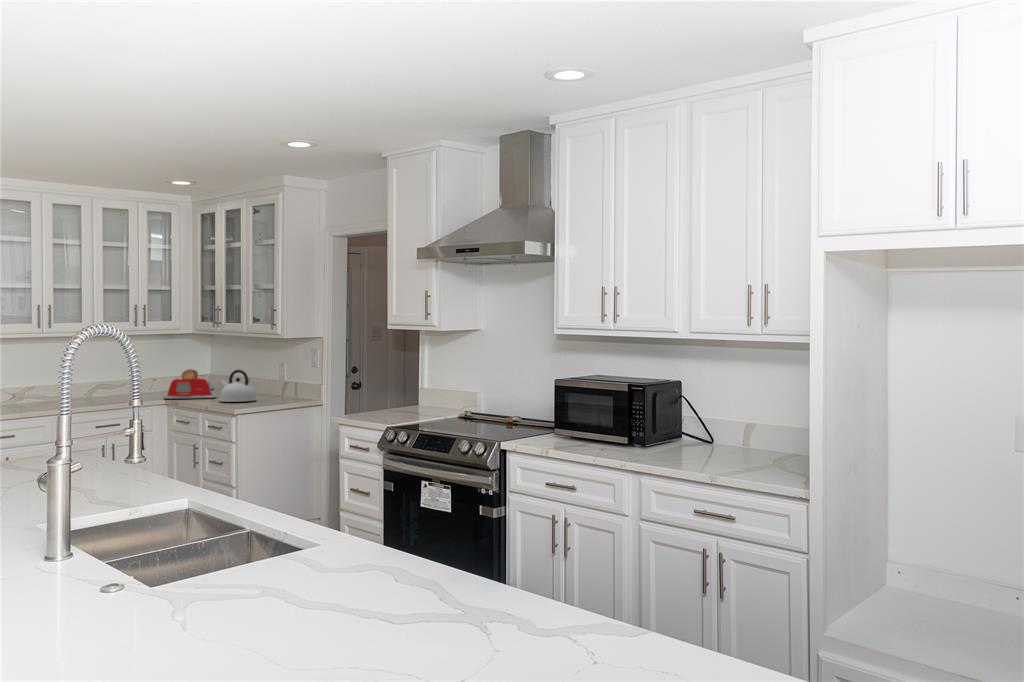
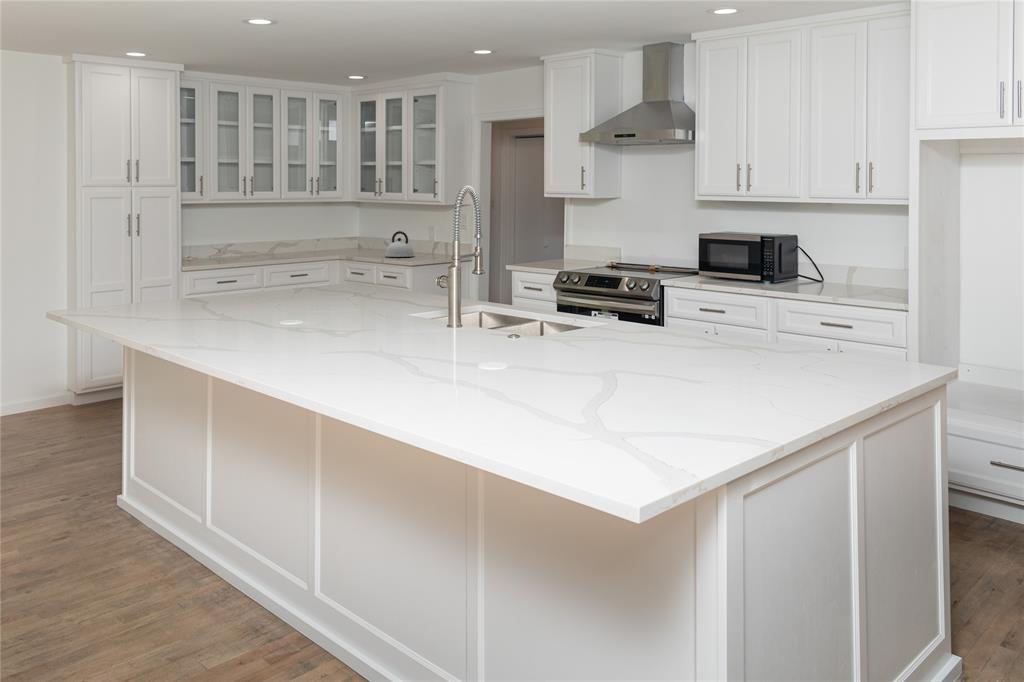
toaster: present [163,369,217,399] -> none [337,231,378,255]

